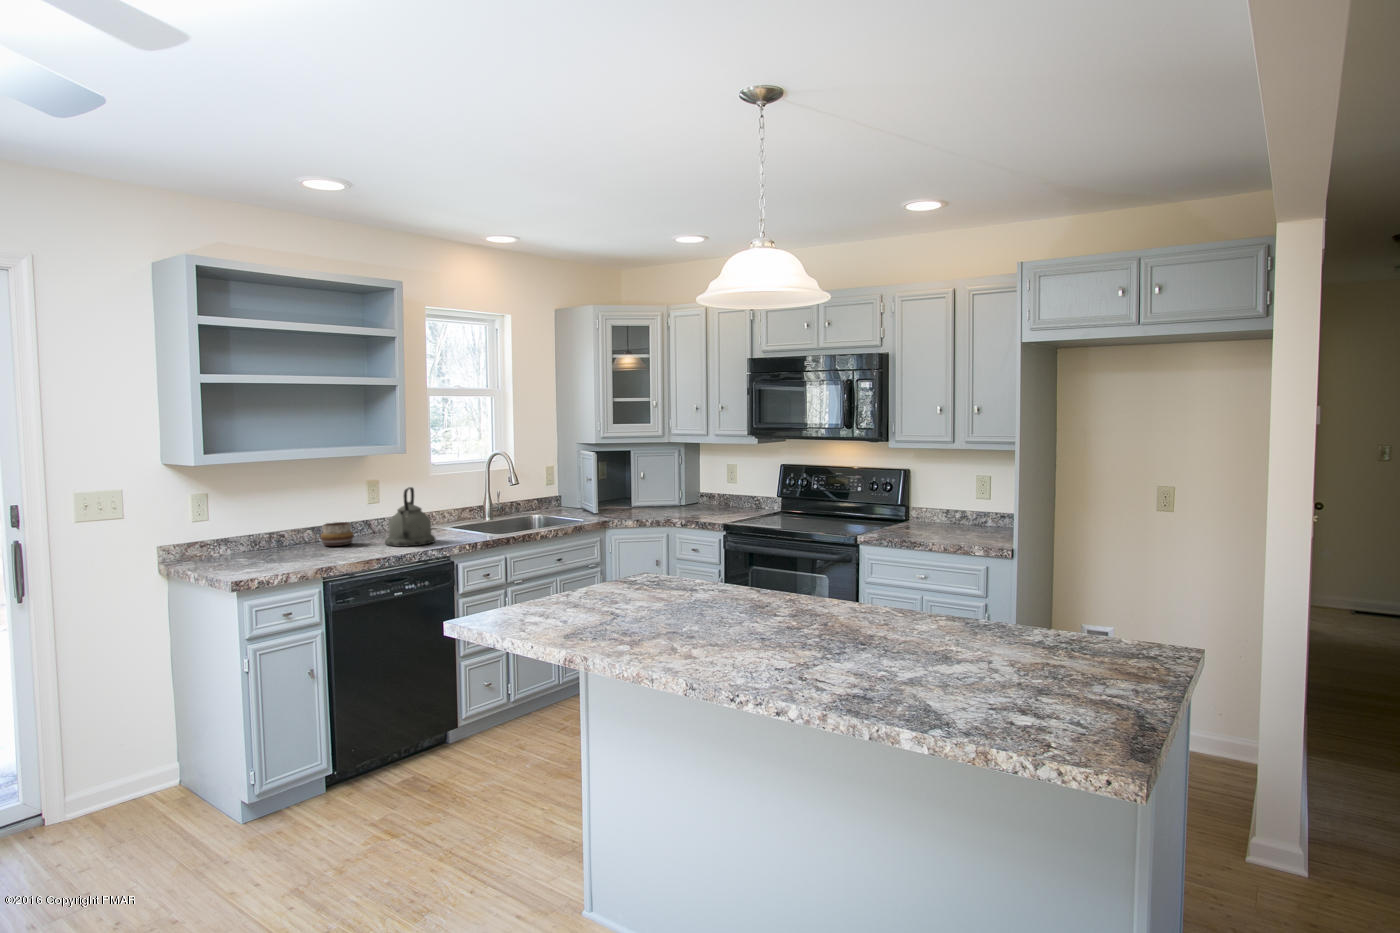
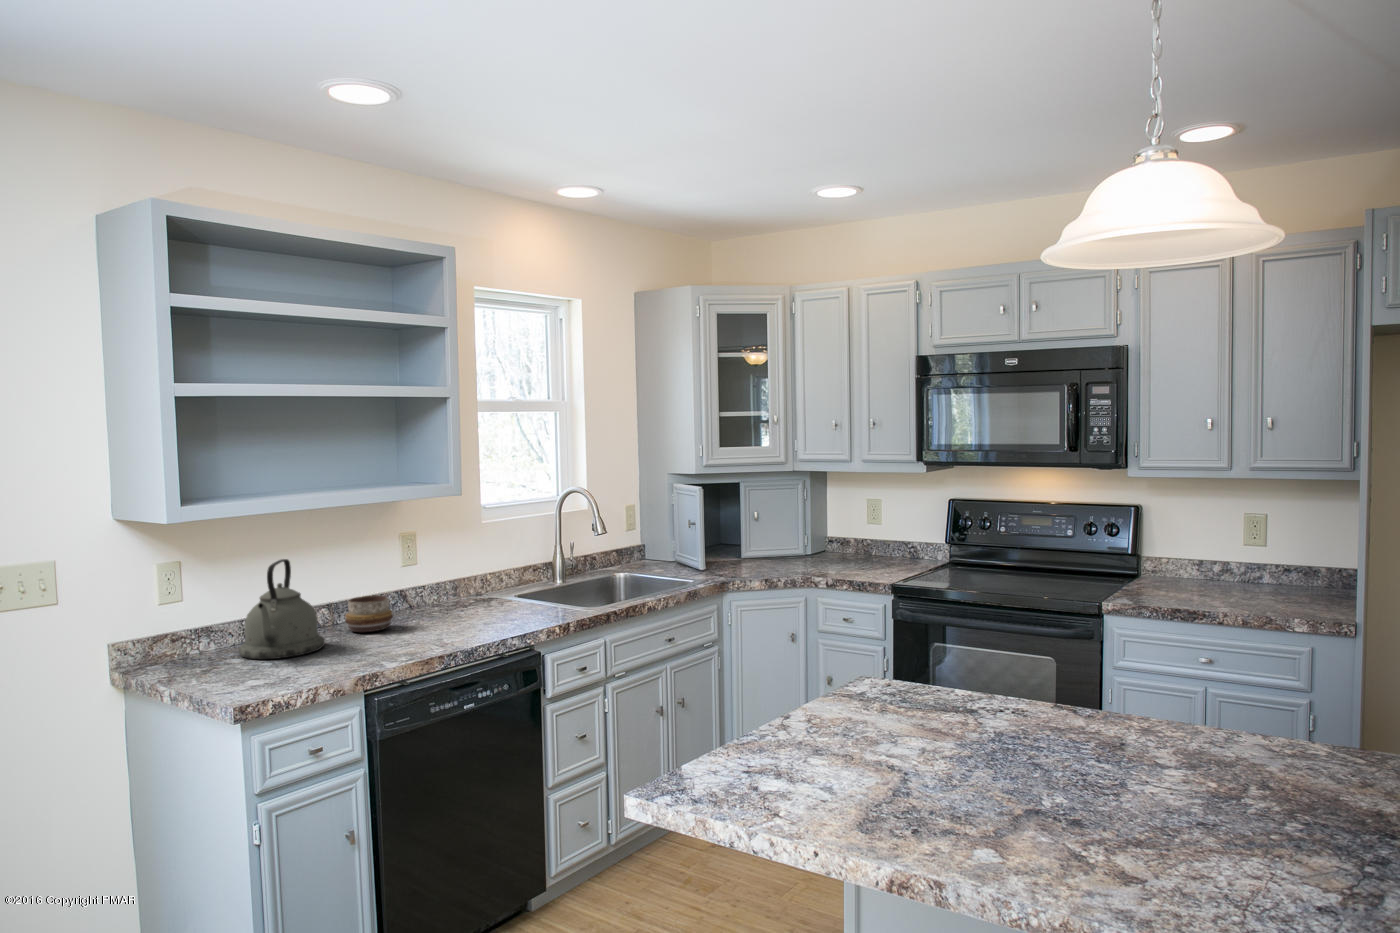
kettle: present [385,487,435,547] -> present [239,559,325,659]

